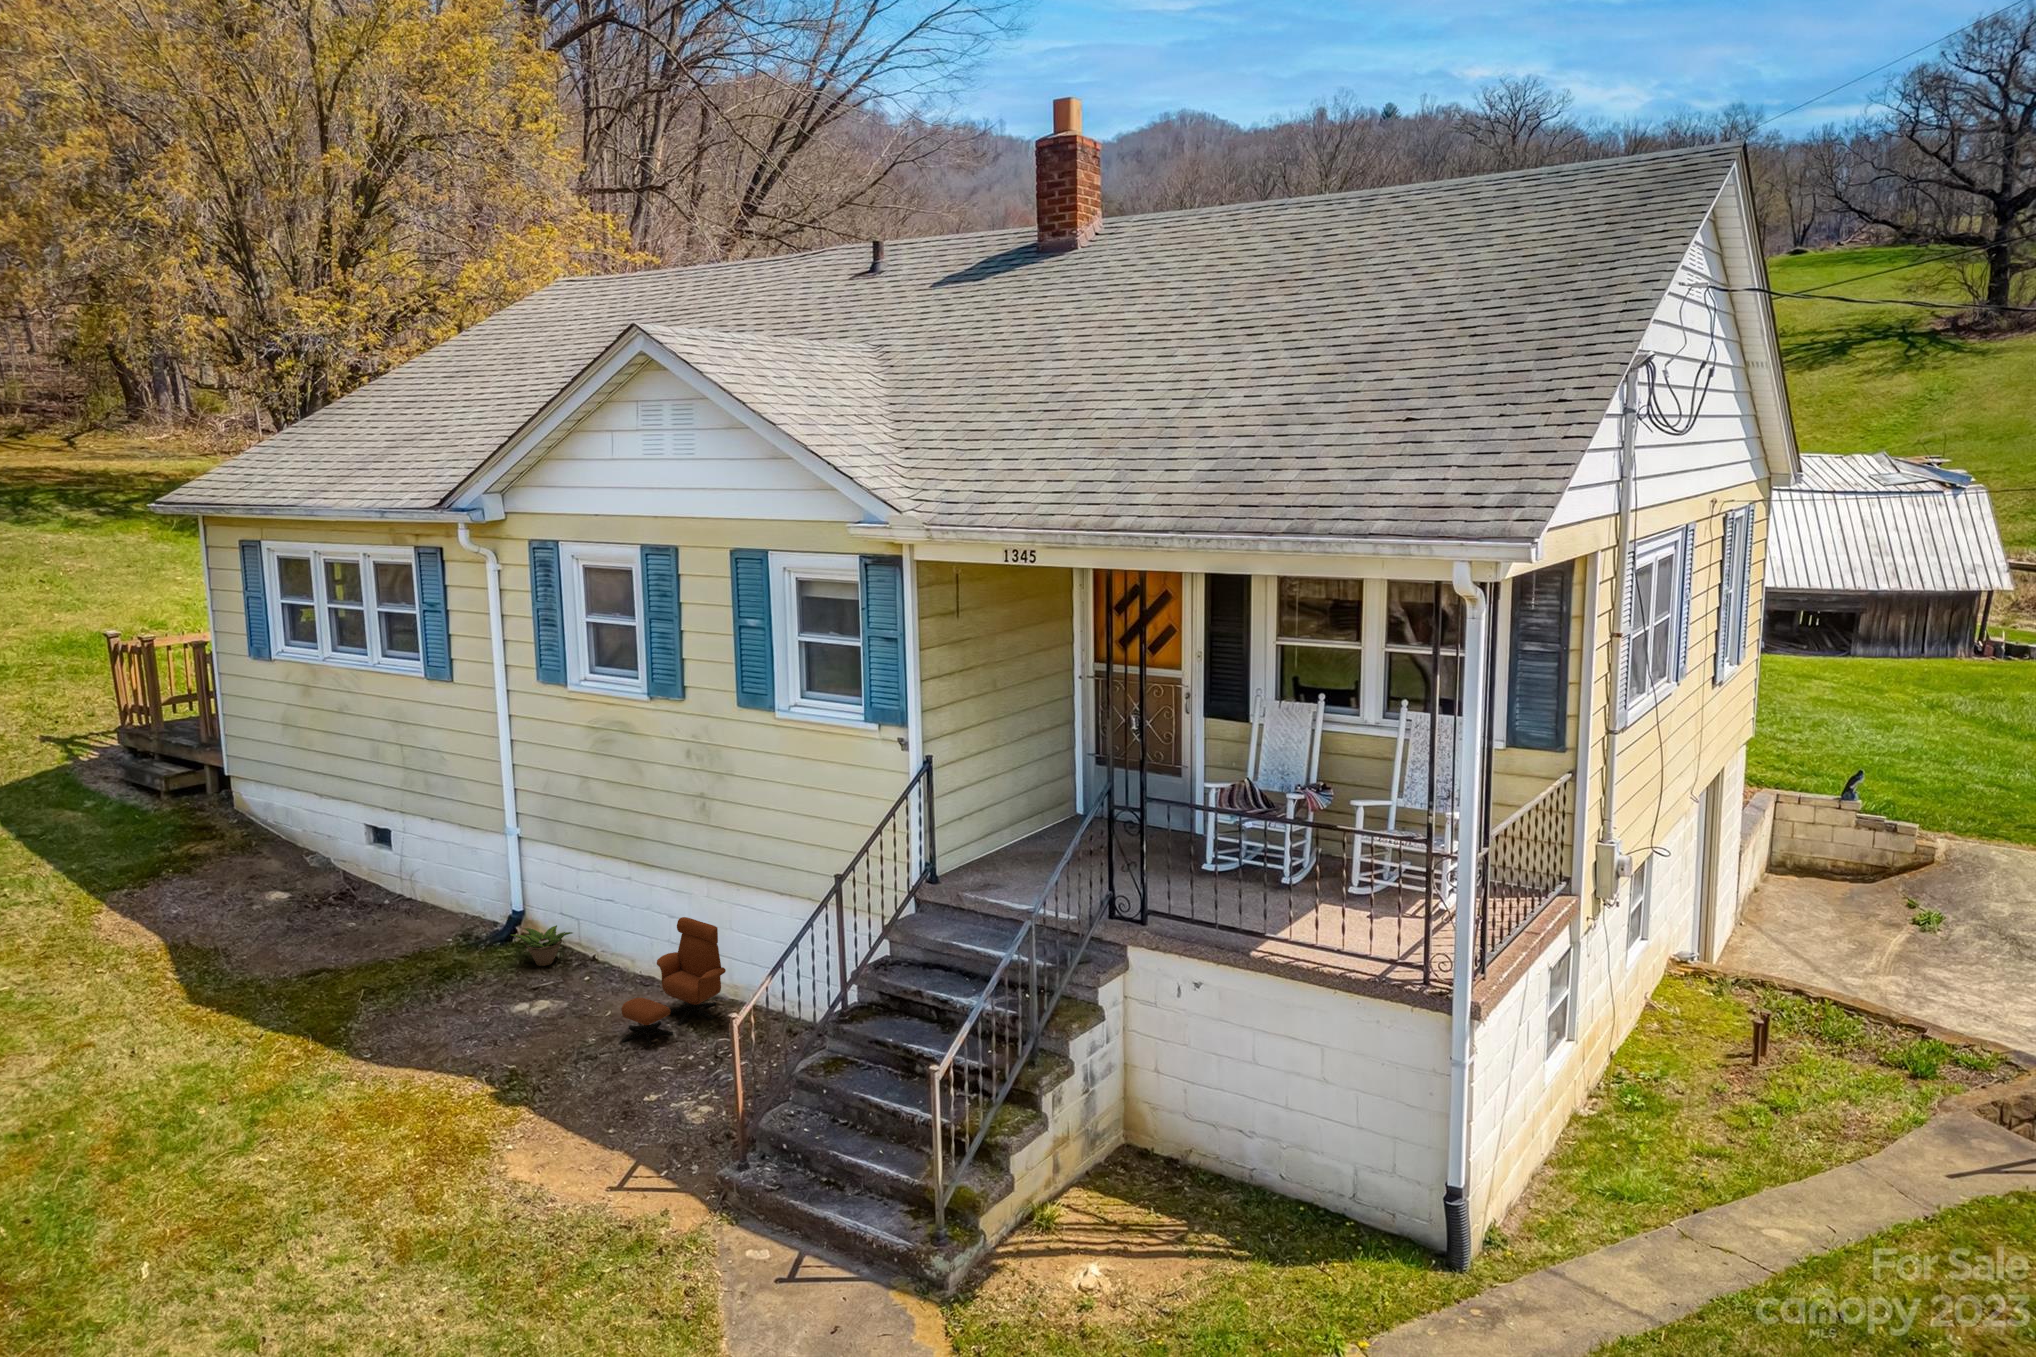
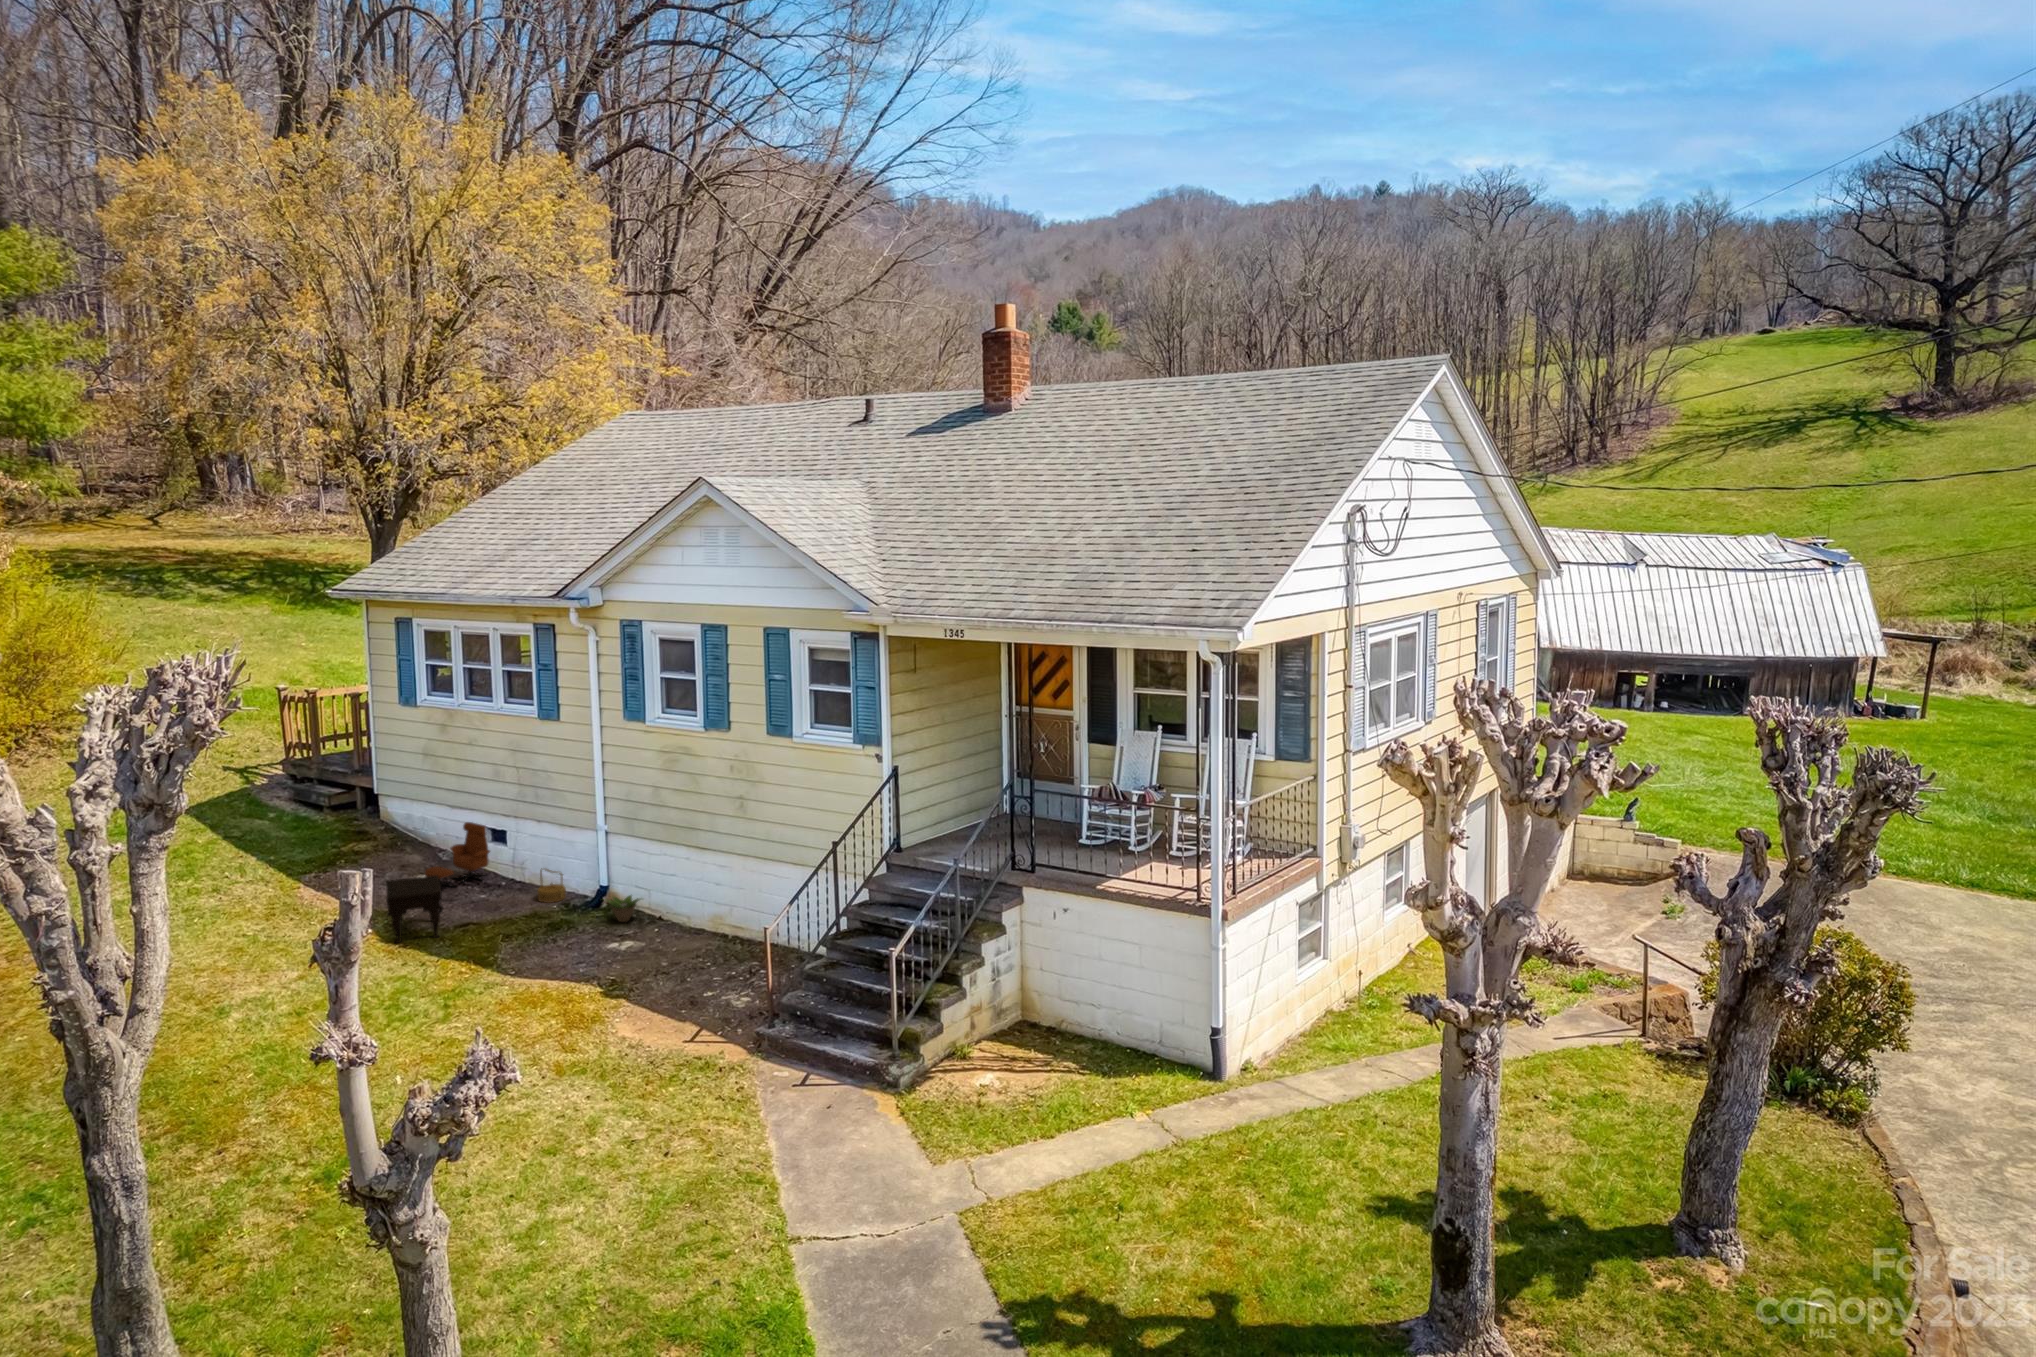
woven basket: none [428,885,470,934] -> present [537,868,566,903]
side table: none [196,901,286,1005] -> present [386,875,443,943]
lounge chair: present [621,917,726,1046] -> present [425,822,490,887]

